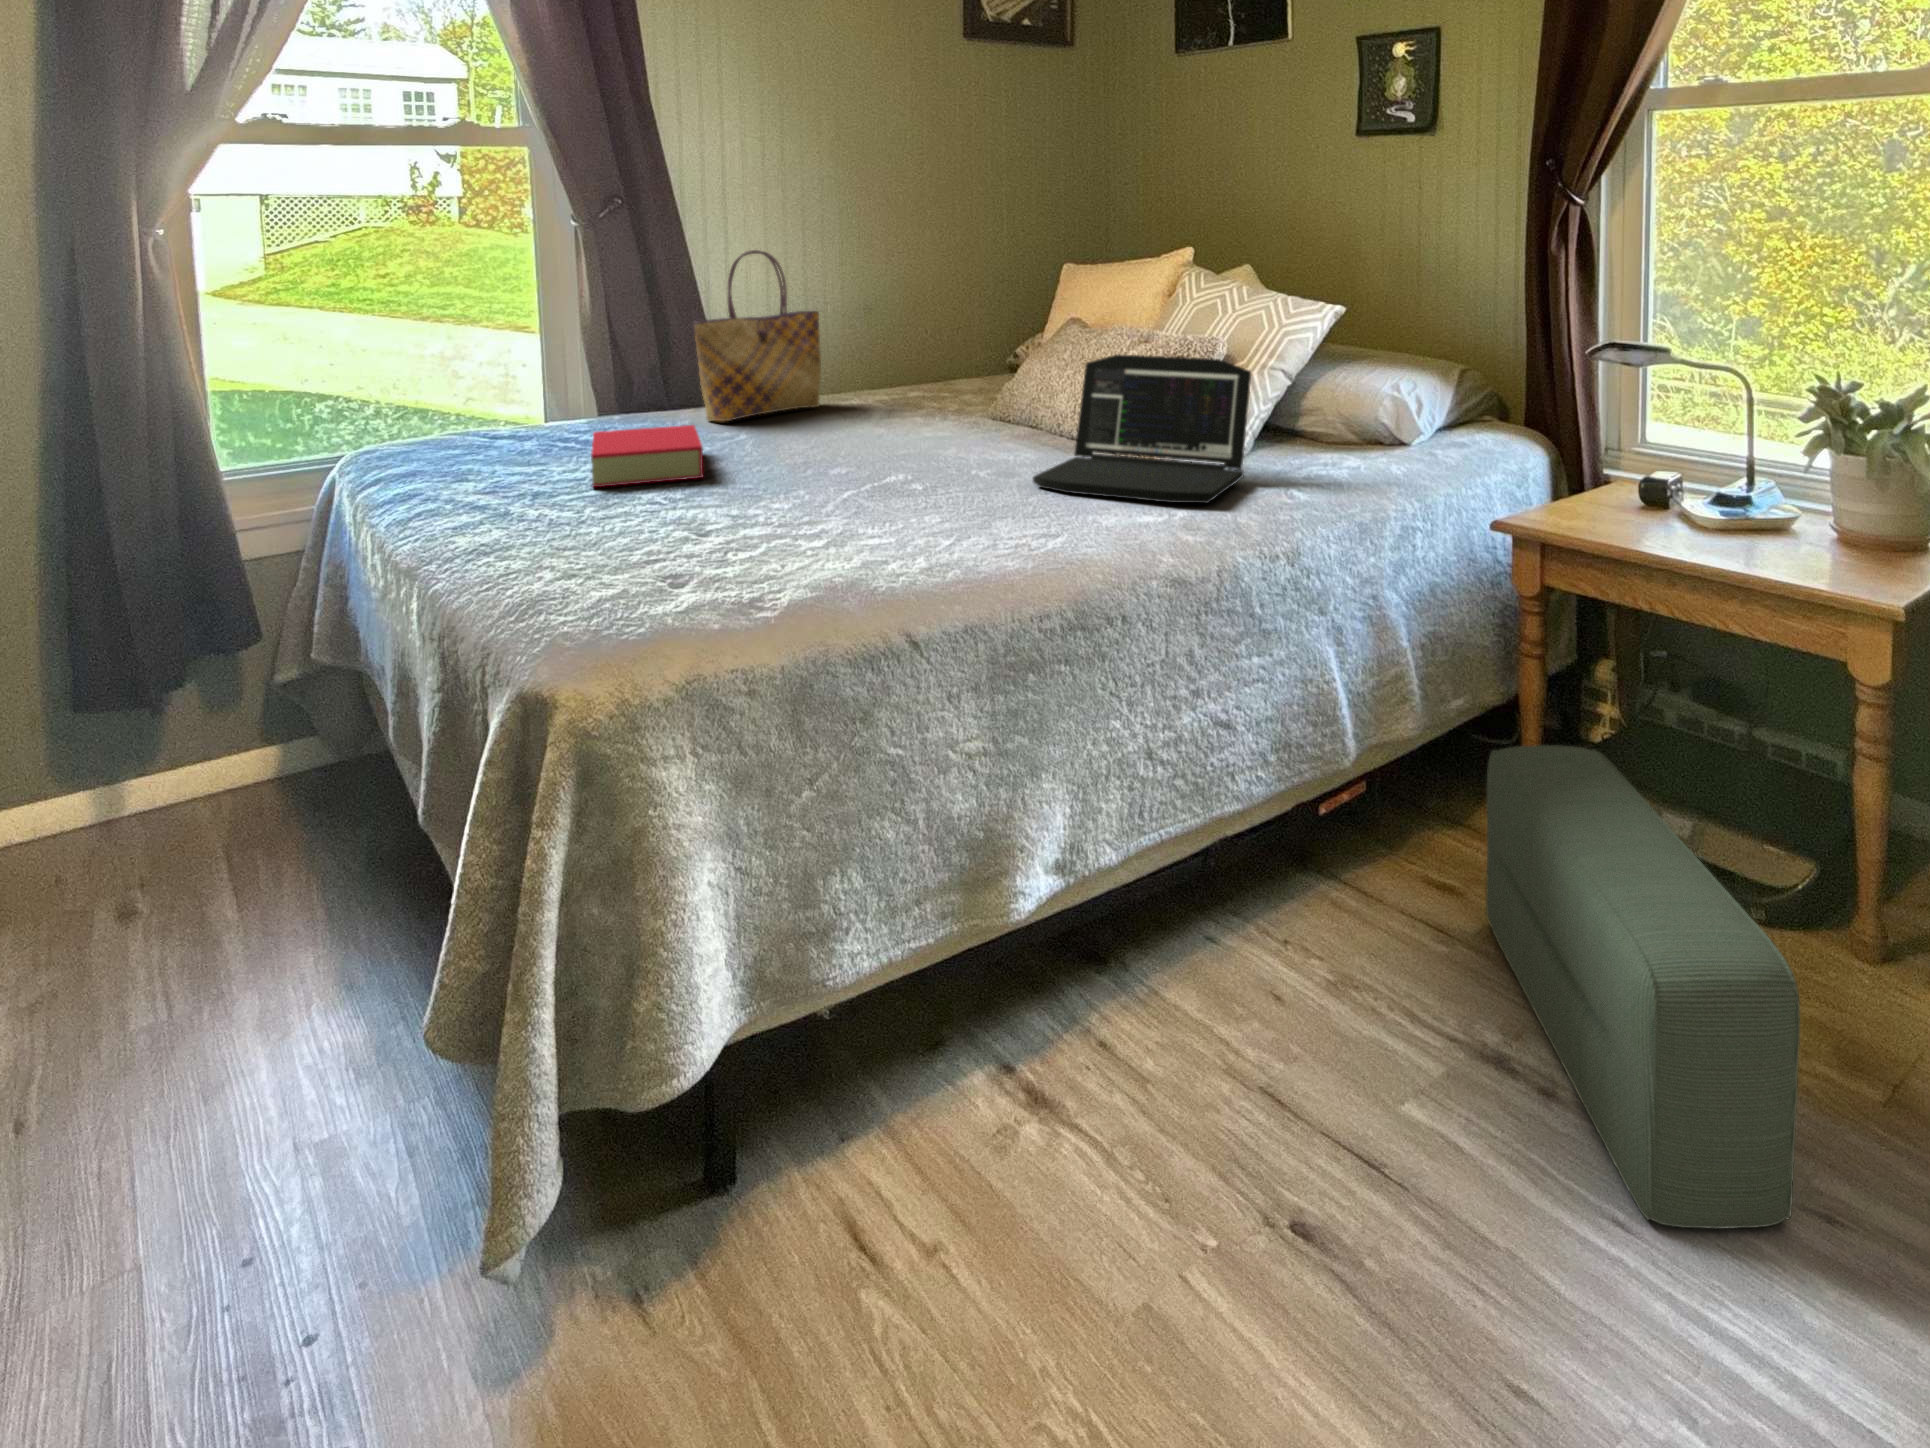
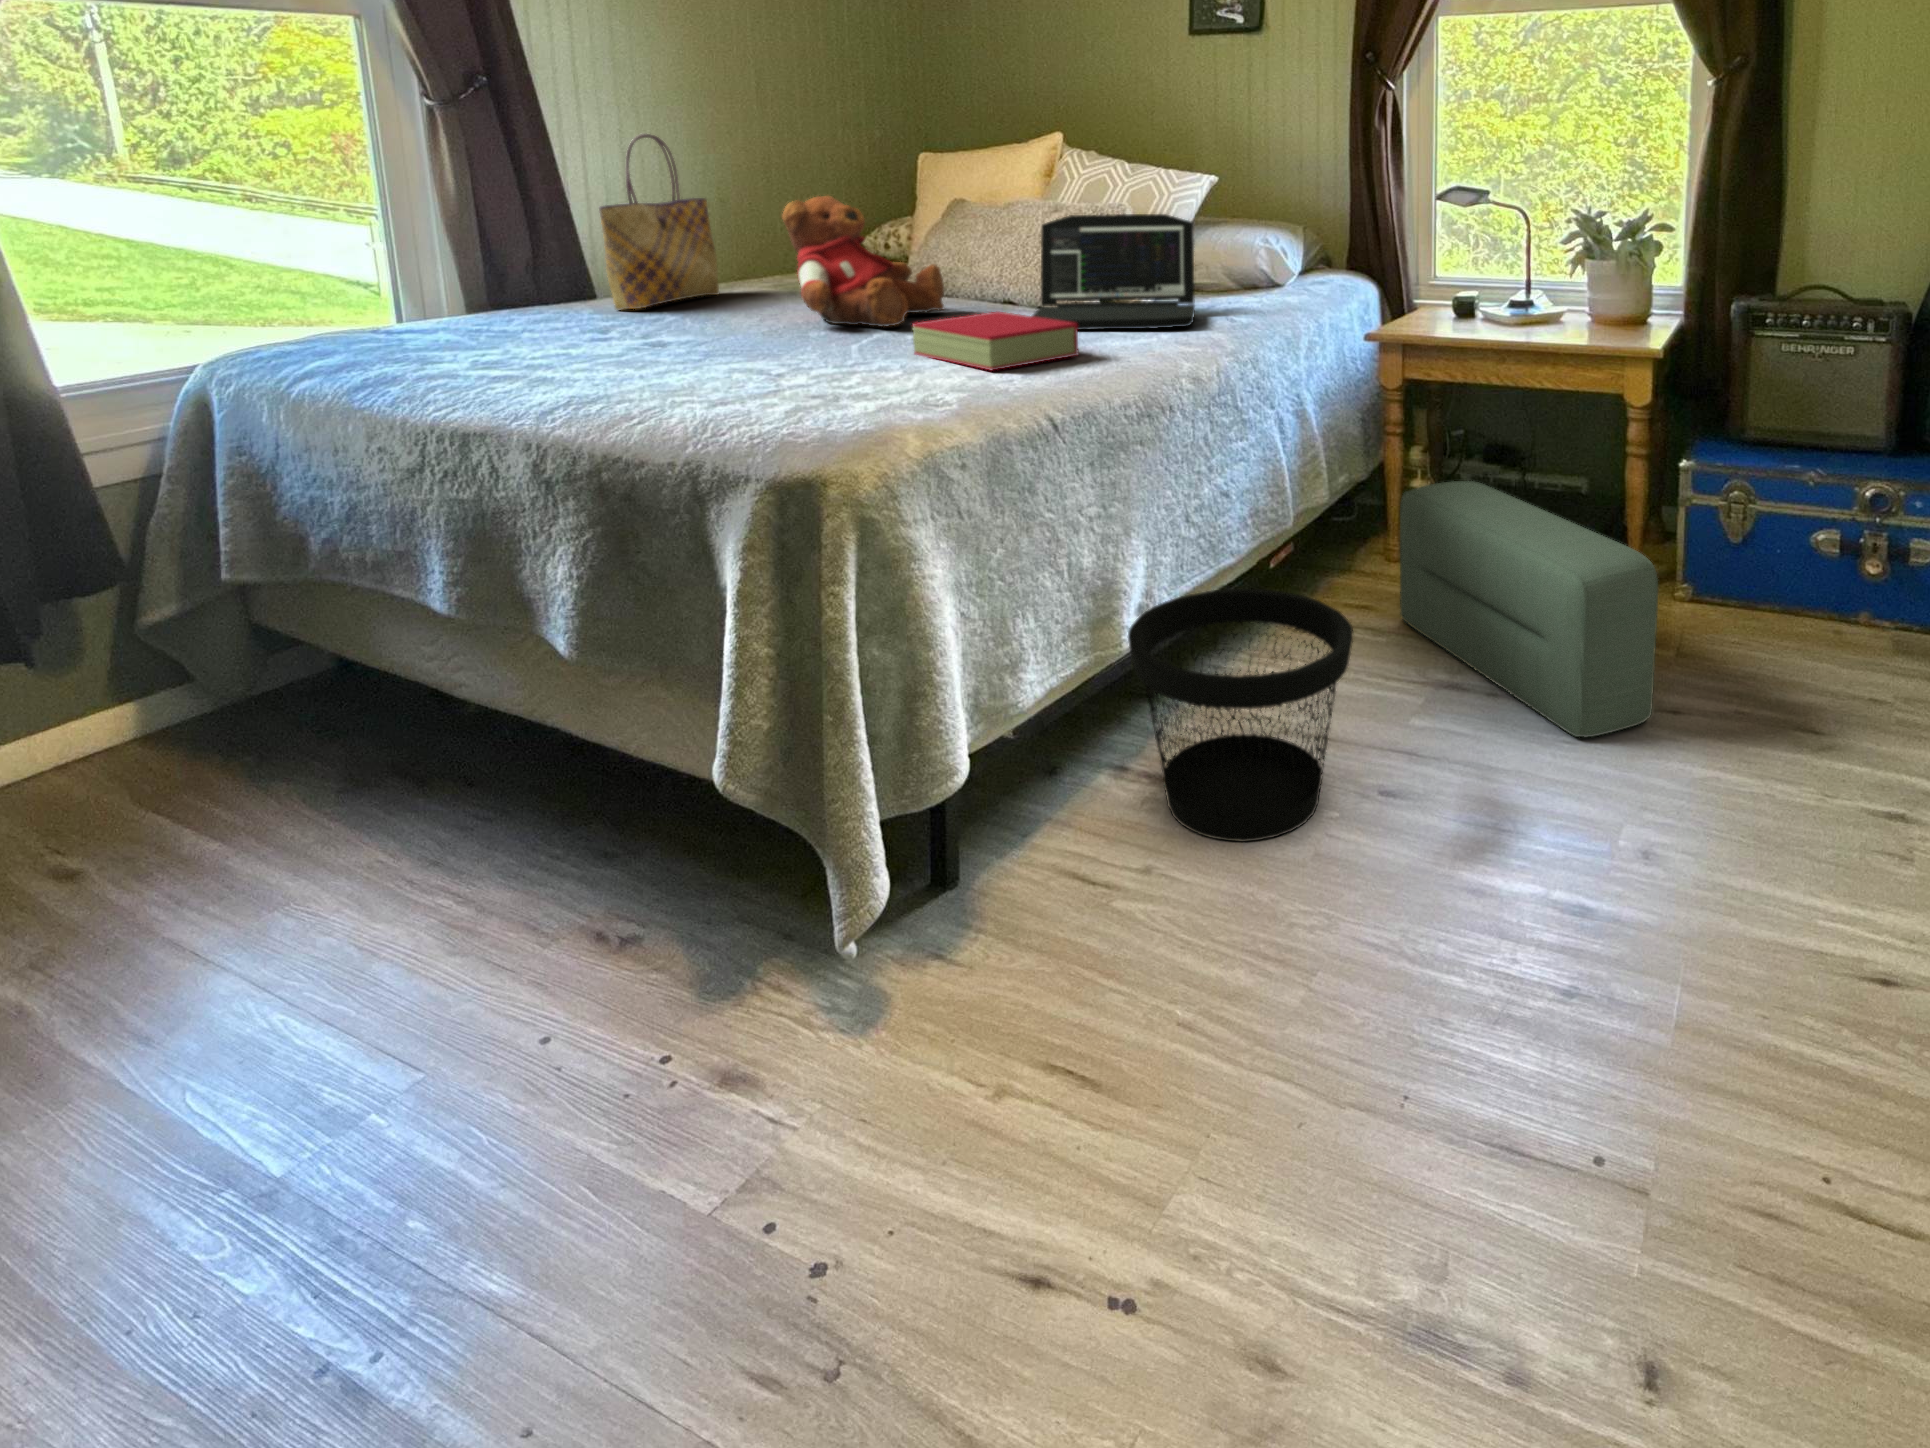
teddy bear: none [822,321,986,470] -> present [783,196,944,327]
book: present [591,425,704,487] -> present [912,312,1078,370]
wastebasket: none [971,865,1268,1256] -> present [1128,589,1354,842]

